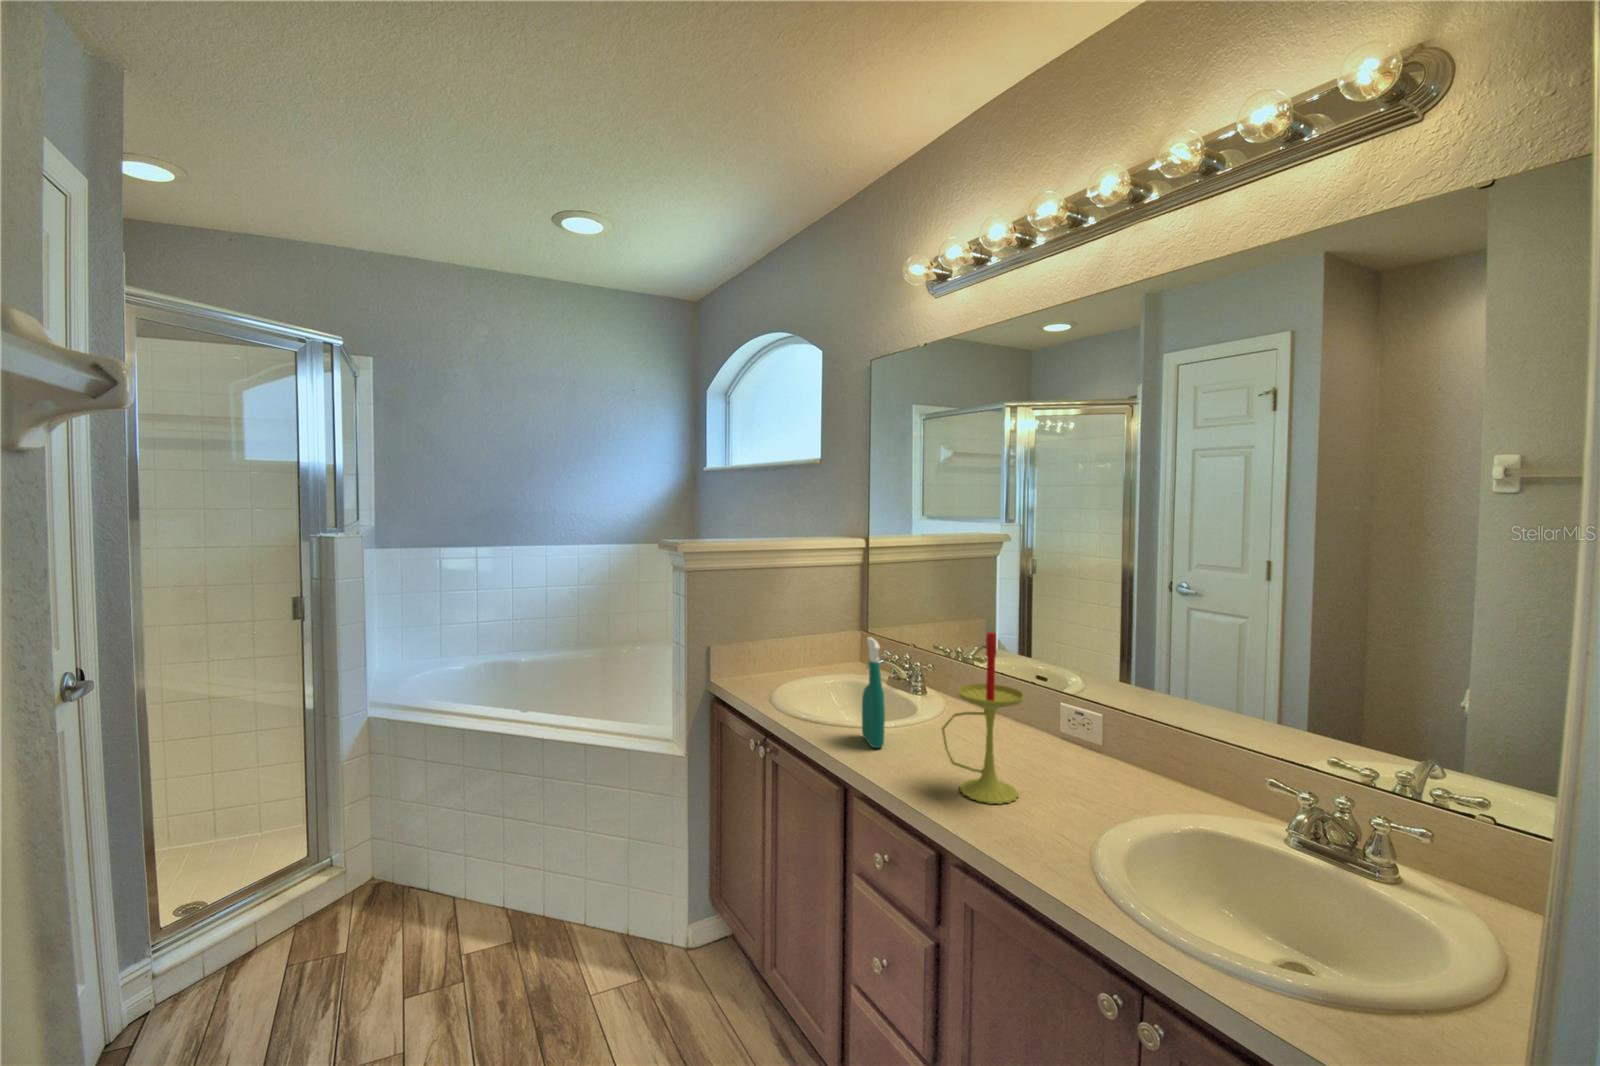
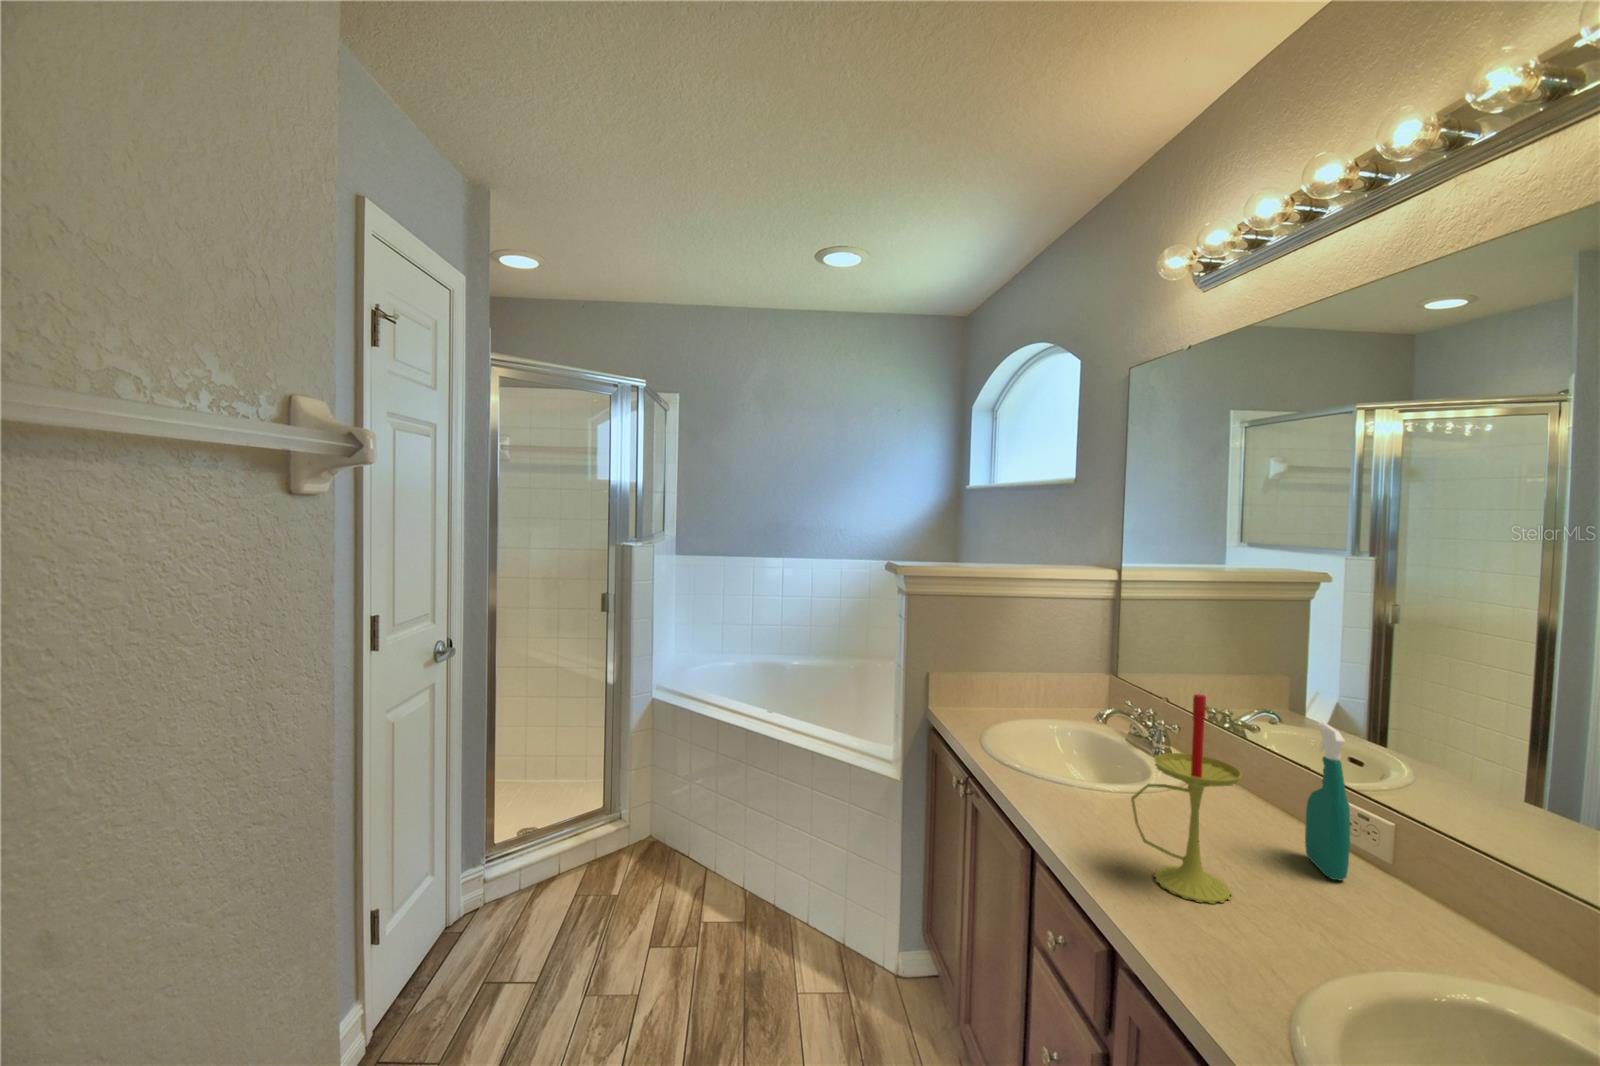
spray bottle: present [862,637,885,748] -> present [1305,722,1351,880]

